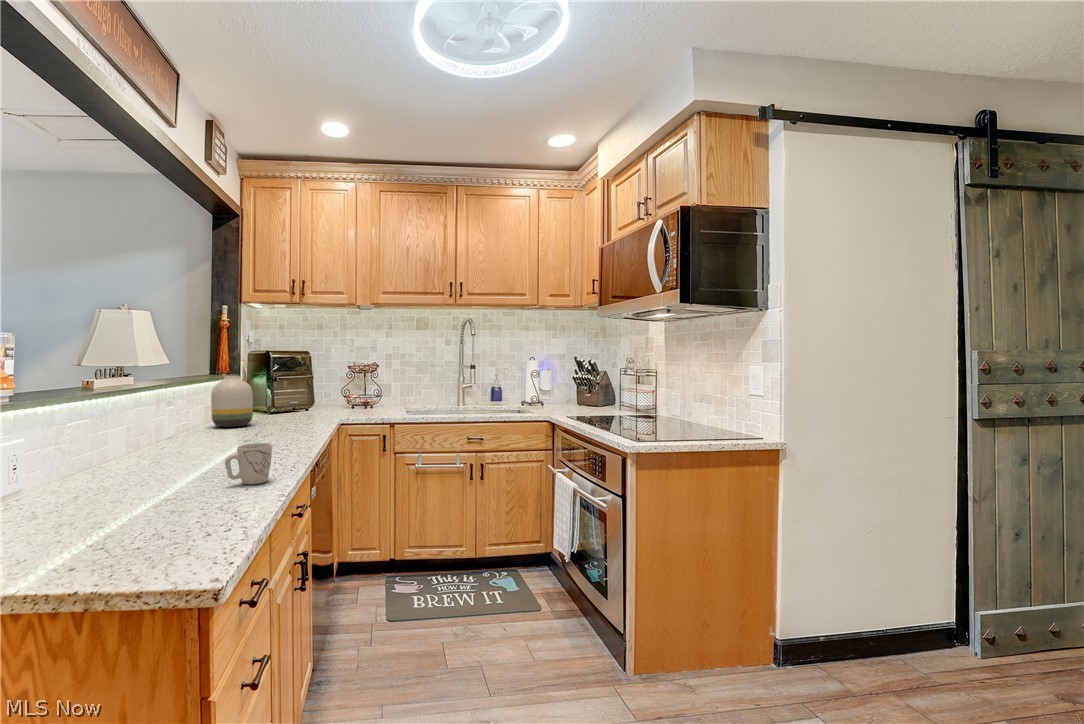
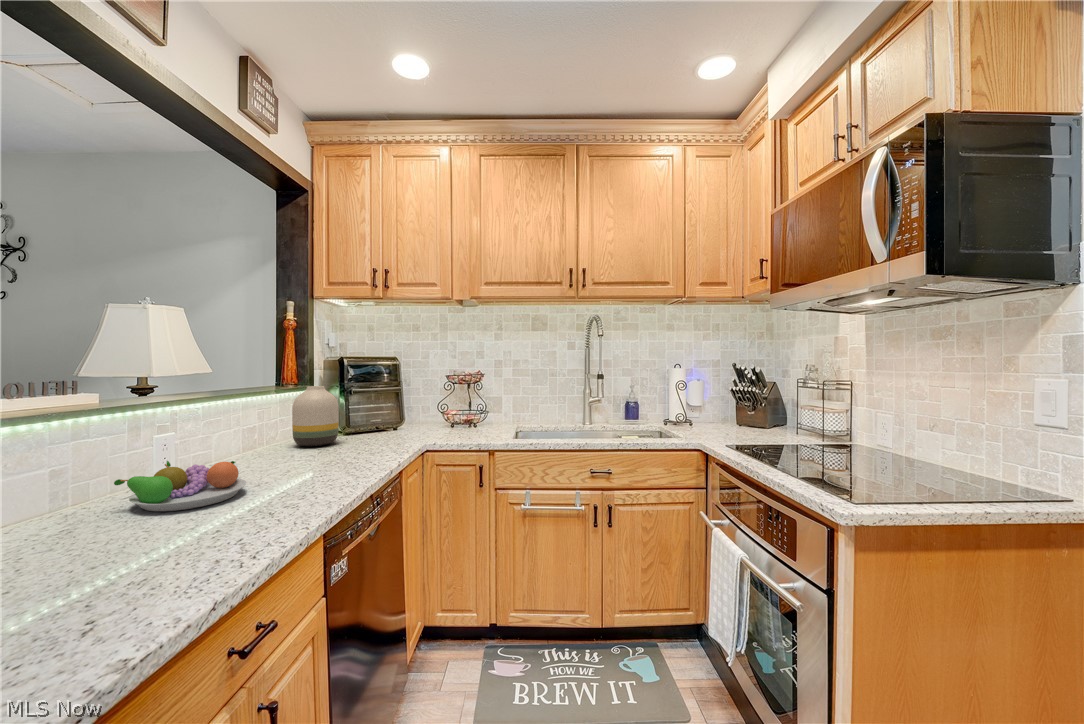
fruit bowl: none [141,429,230,461] -> present [114,461,247,511]
mug: present [225,443,272,484] -> none [81,517,186,605]

